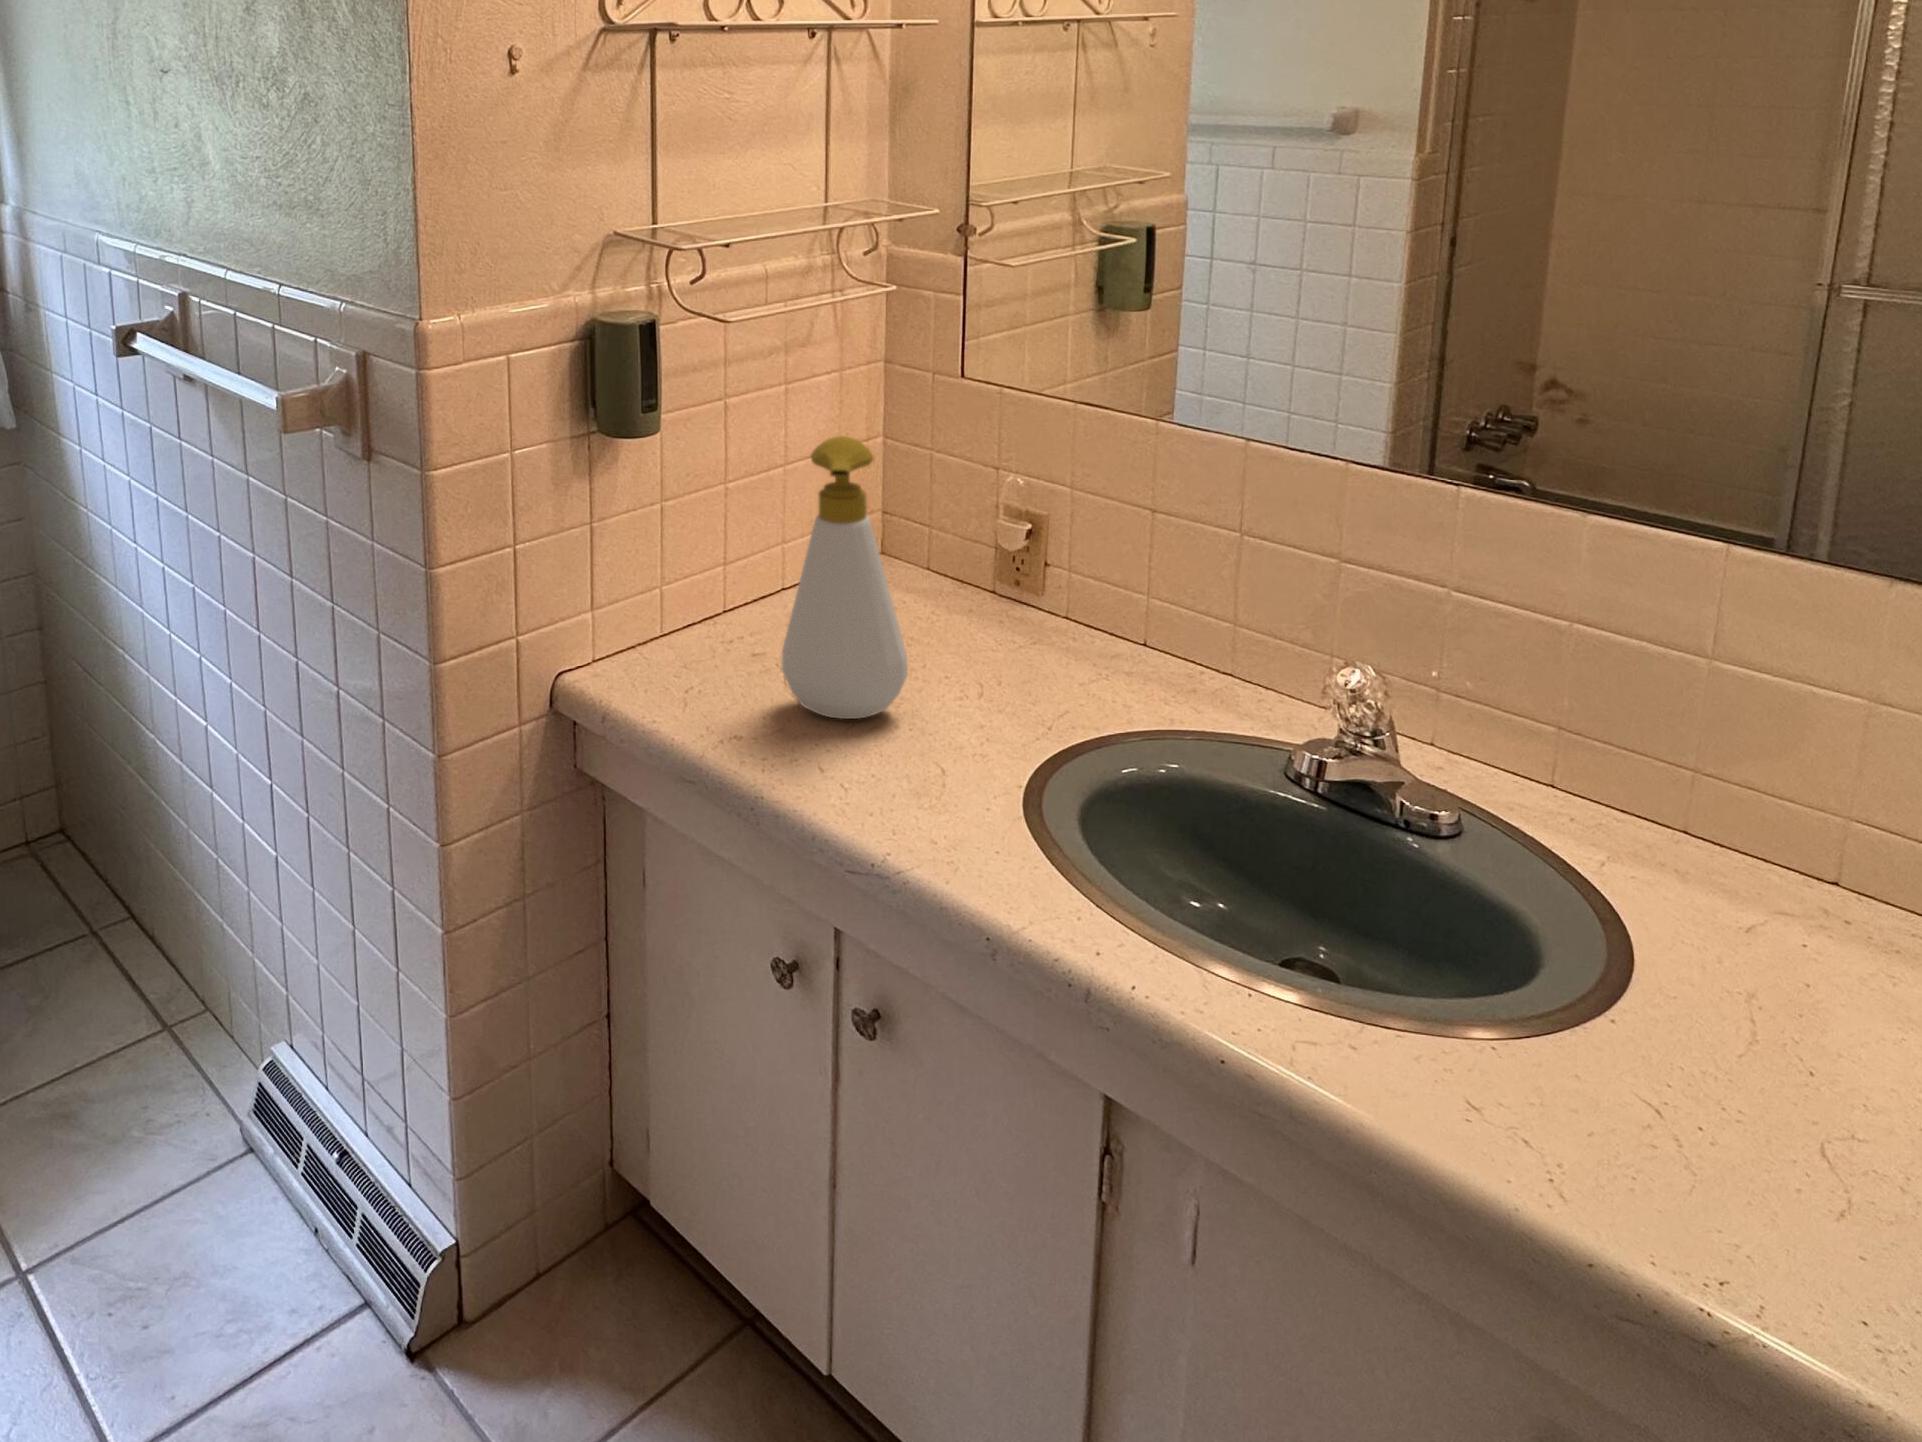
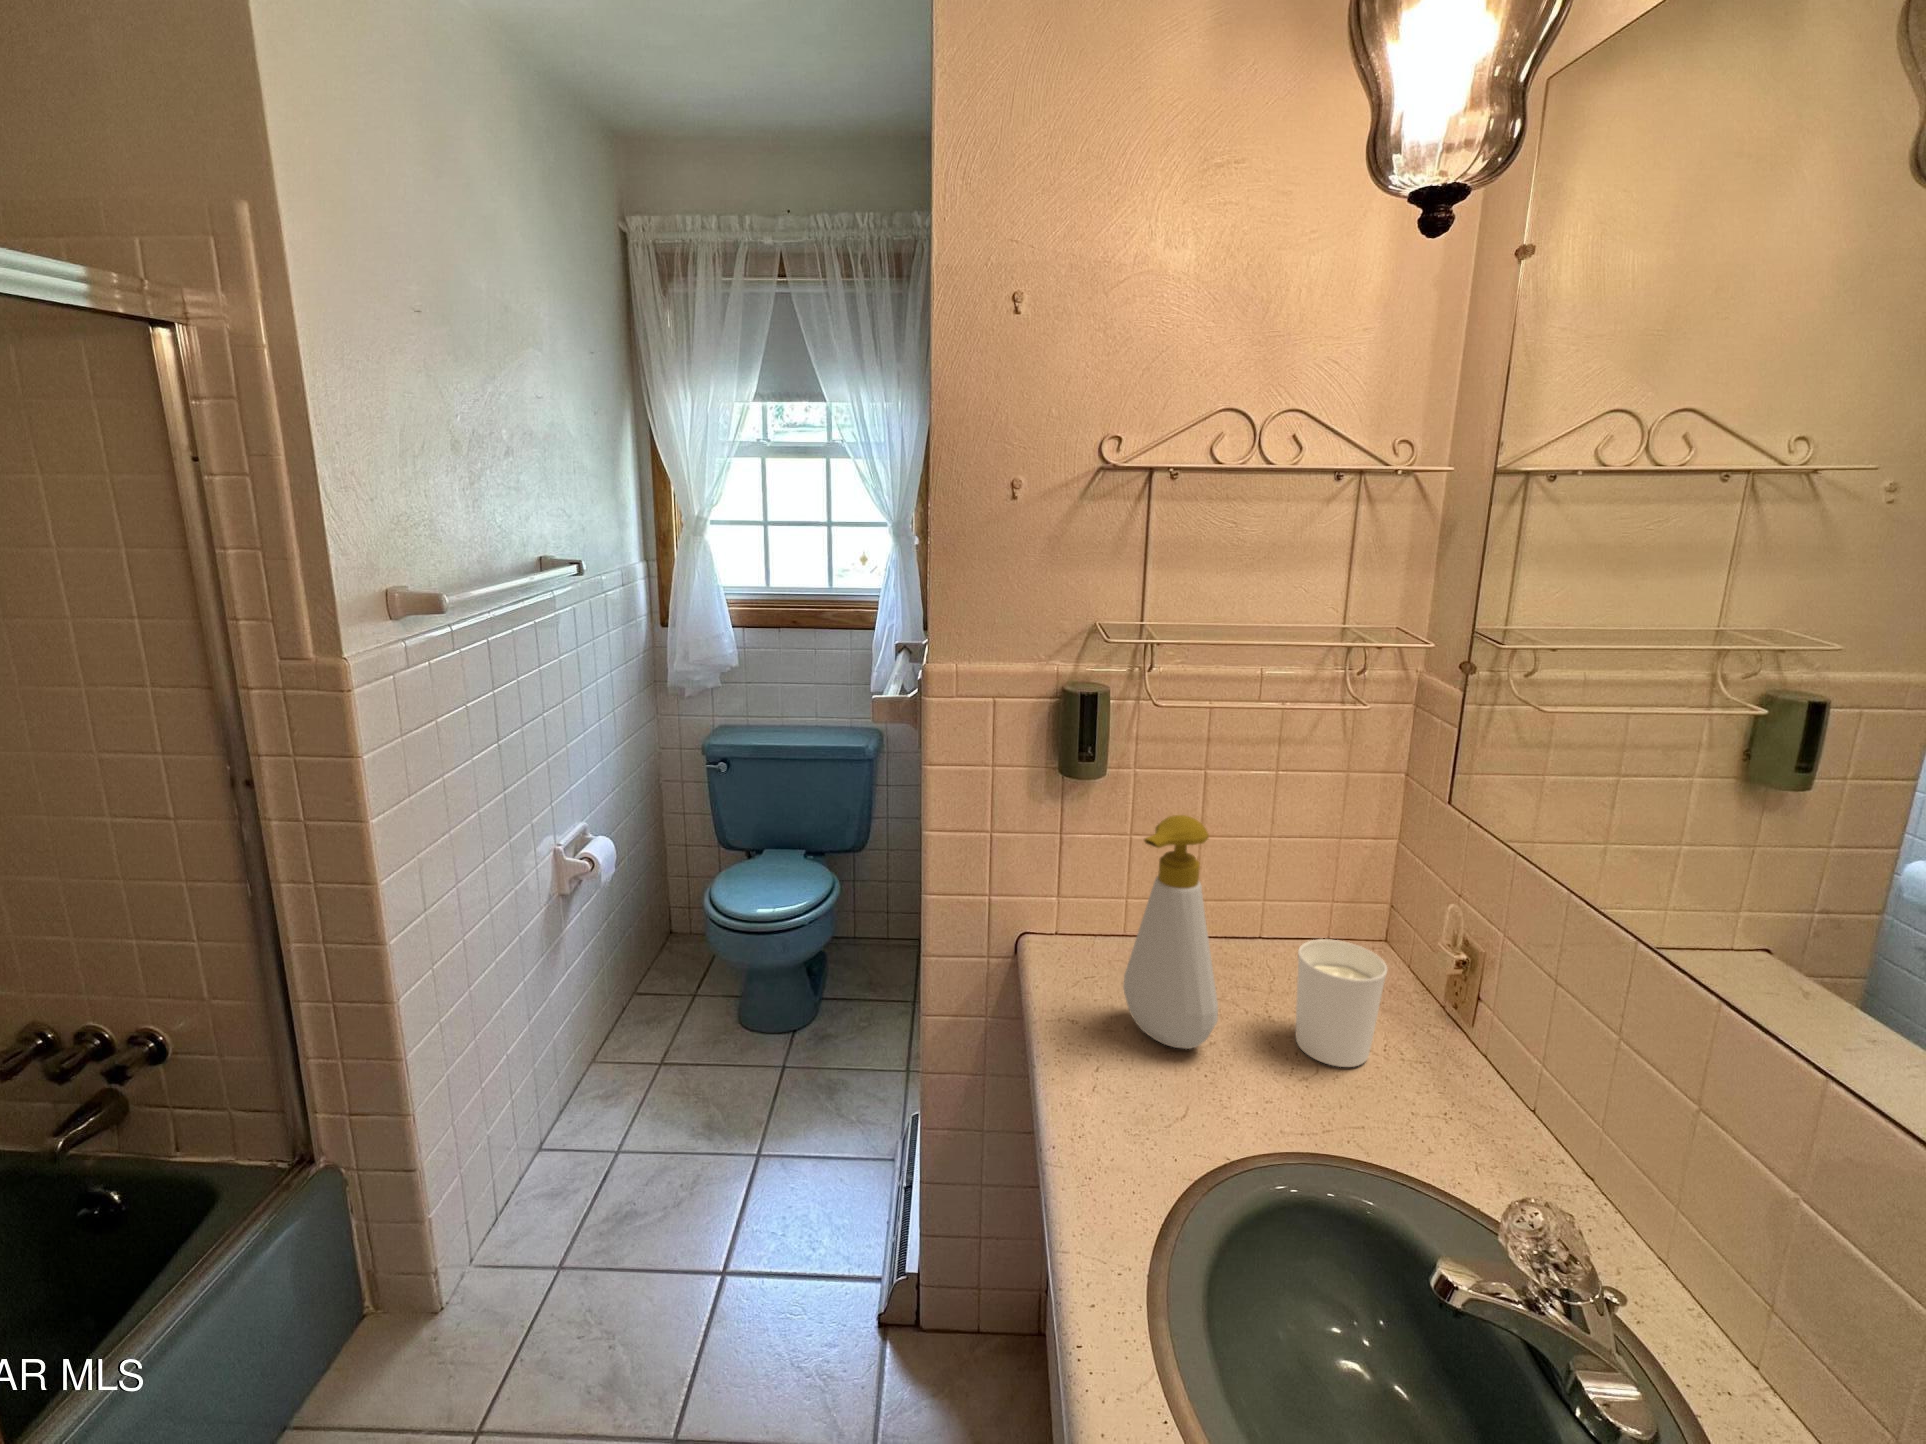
candle holder: none [931,541,1022,674] -> present [1295,939,1387,1067]

